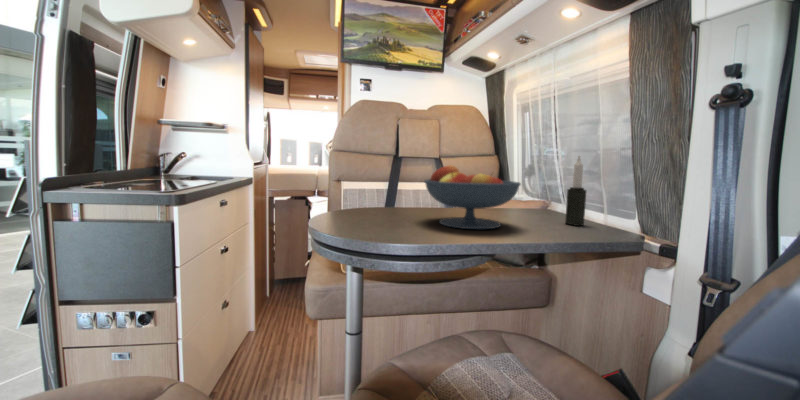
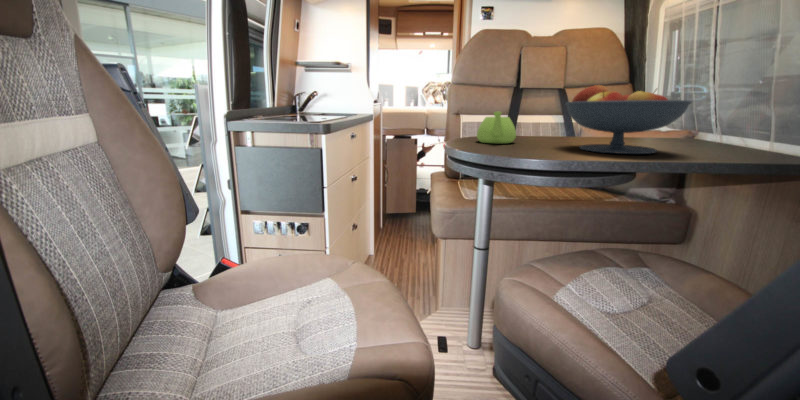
candle: present [565,156,586,226] -> none [741,66,781,154]
teapot: none [347,186,385,217] -> present [477,112,516,143]

